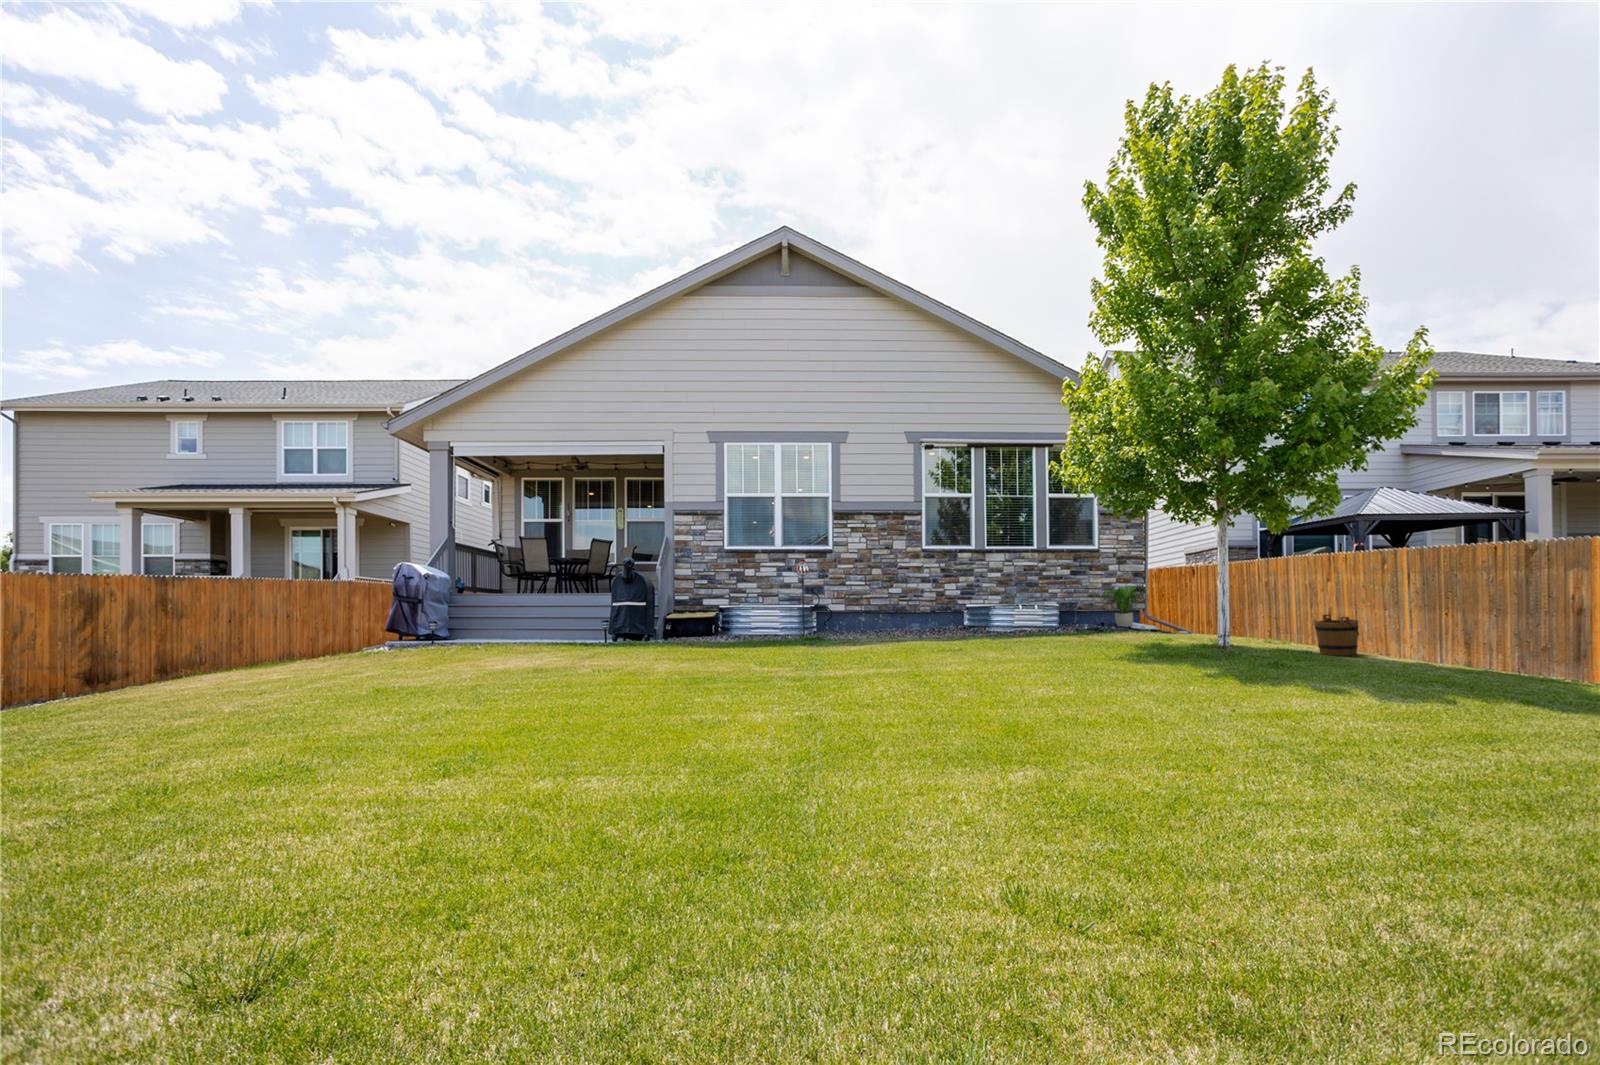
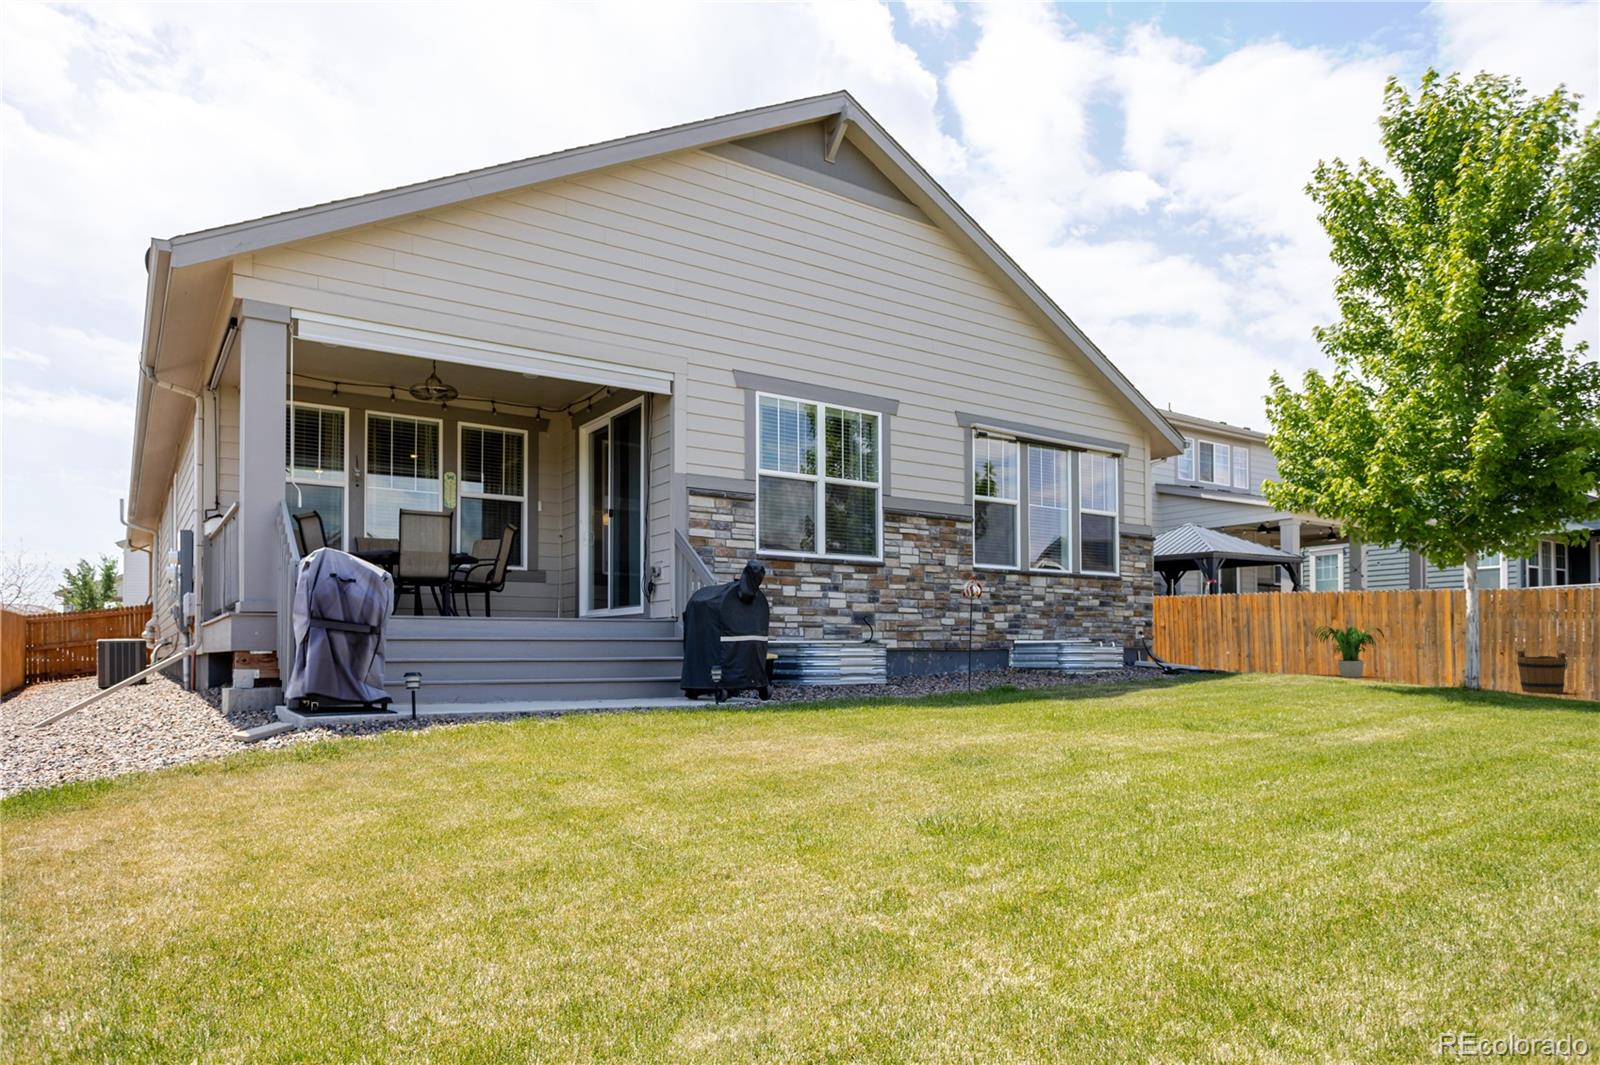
potted plant: present [1102,586,1146,626] -> present [1315,626,1384,677]

